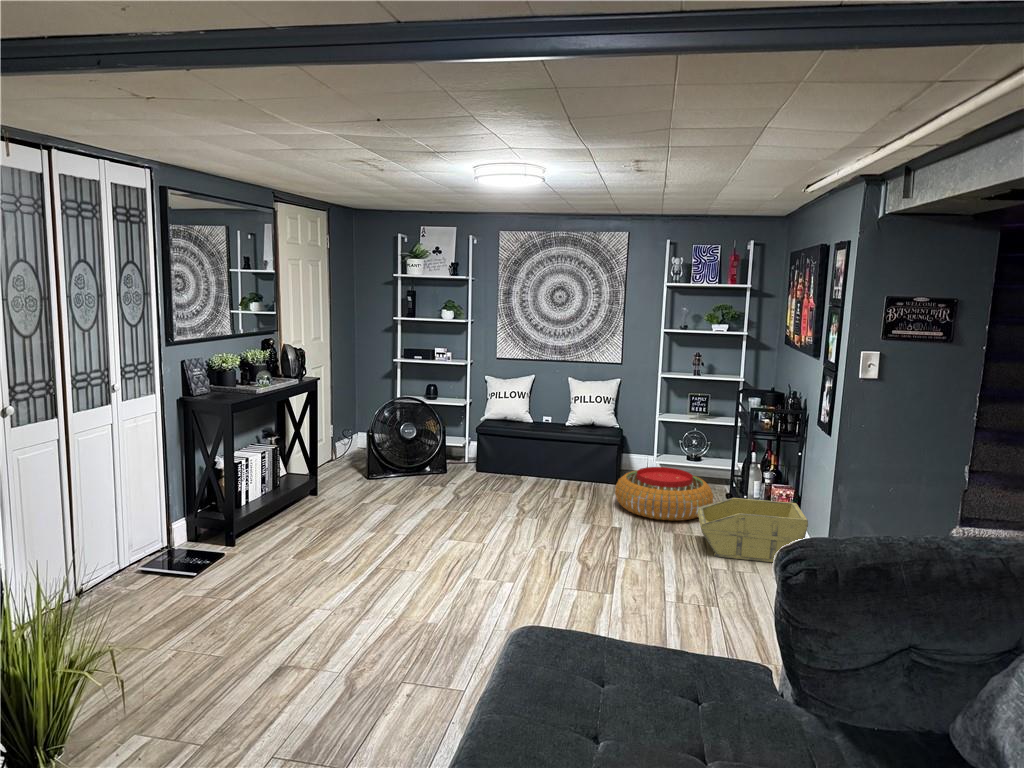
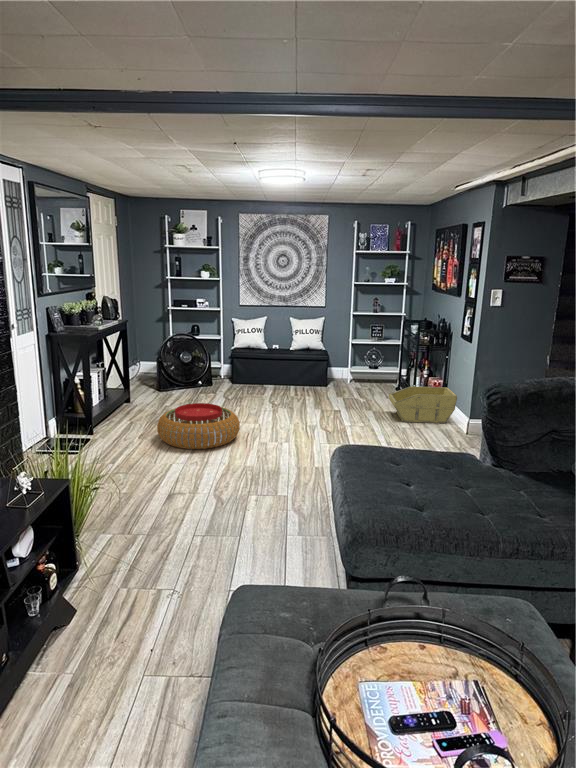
pouf: present [615,467,713,521] -> present [157,403,240,449]

